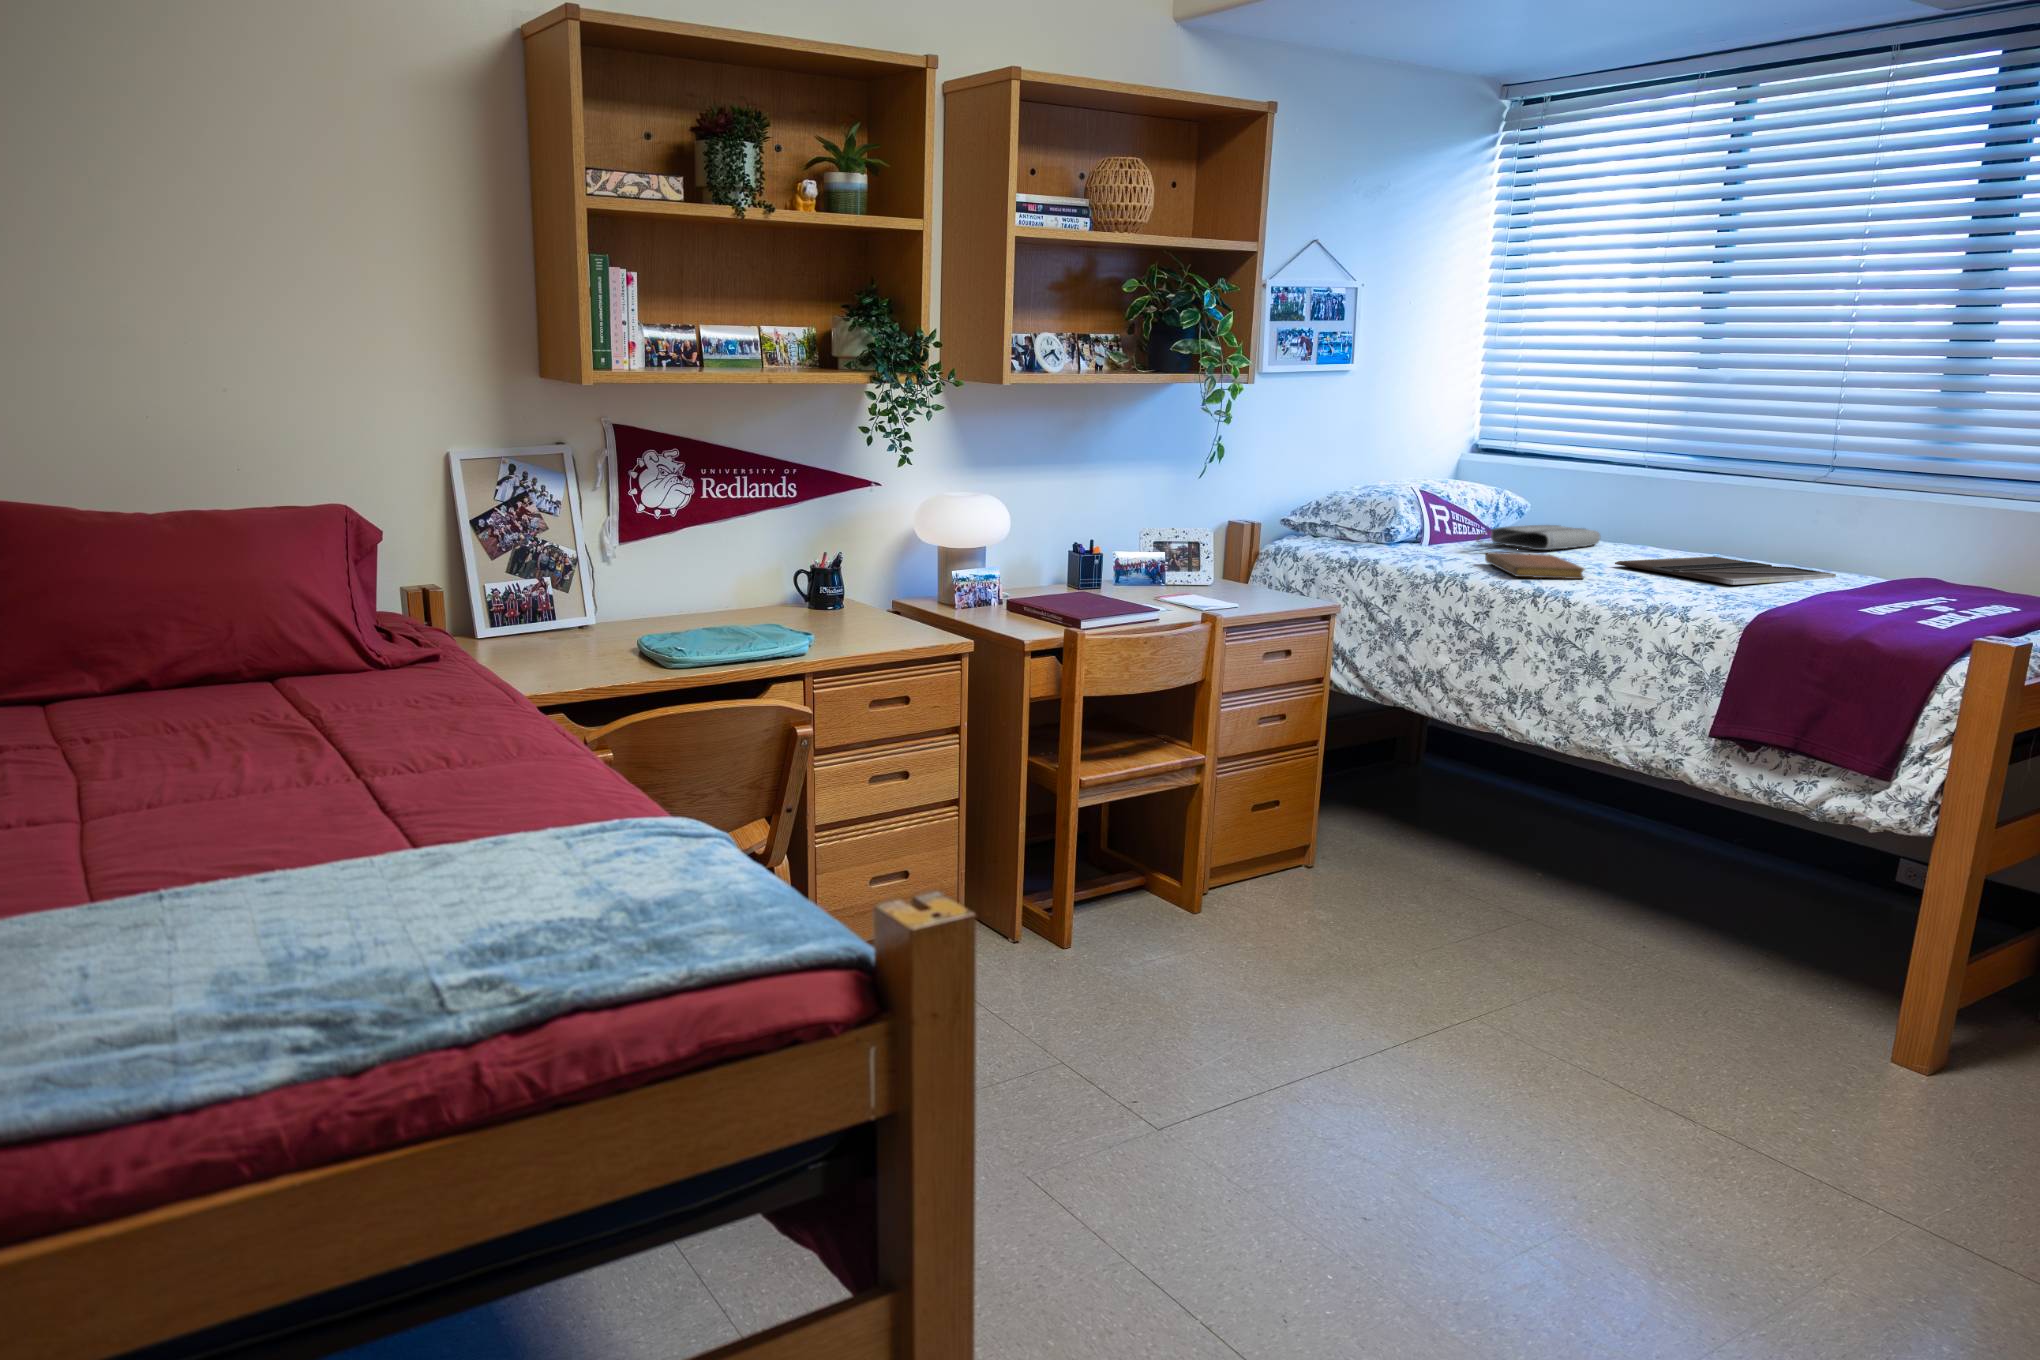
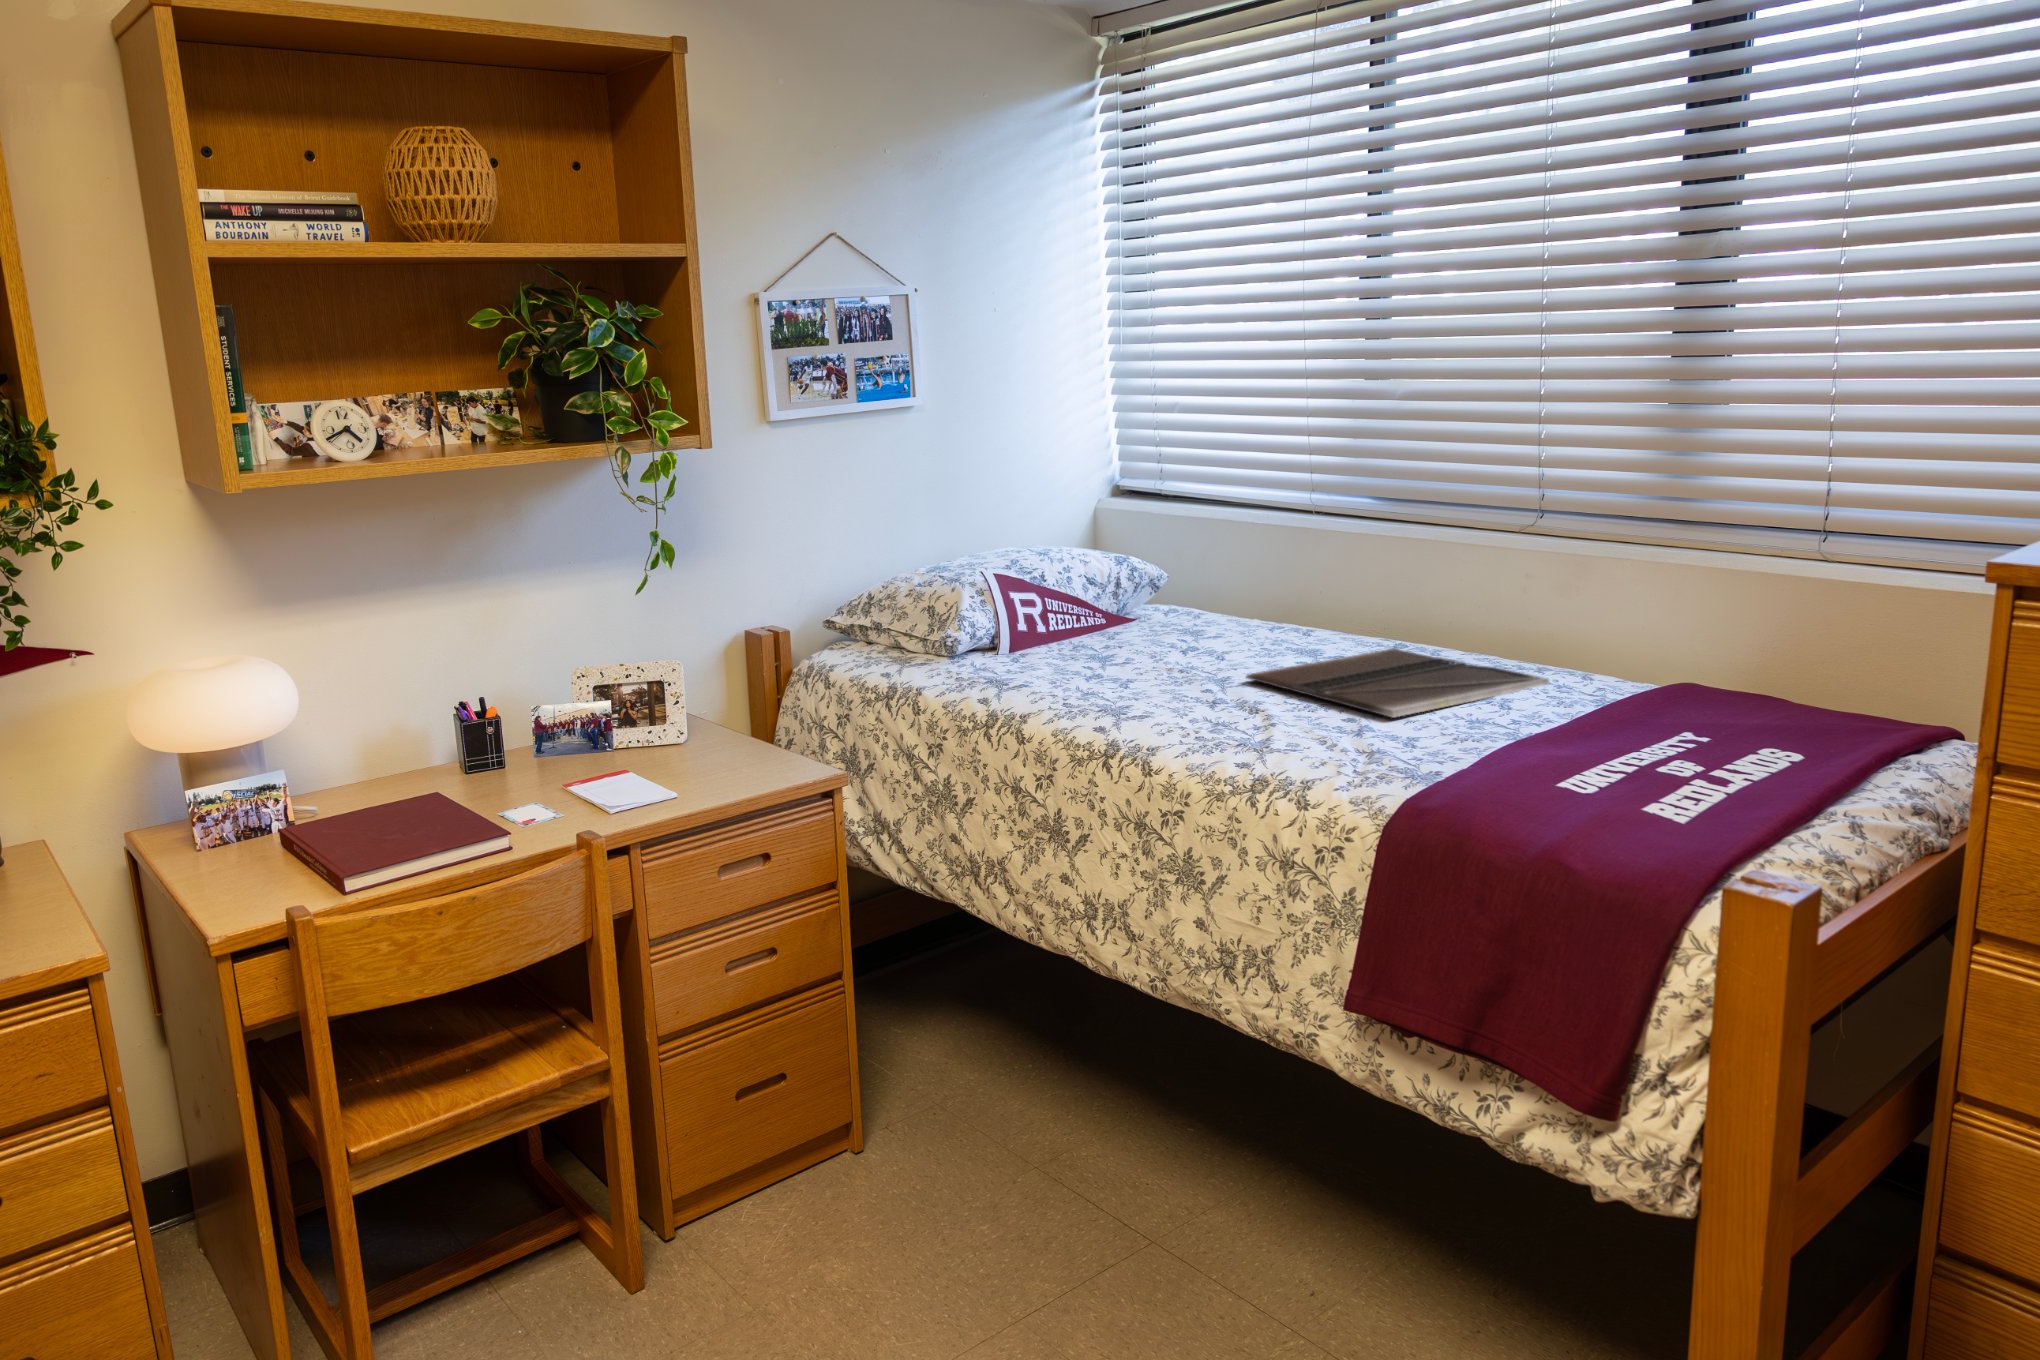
tote bag: present [1476,525,1600,550] -> none [1069,604,1252,652]
notebook: present [1485,552,1585,579] -> none [1064,669,1186,721]

